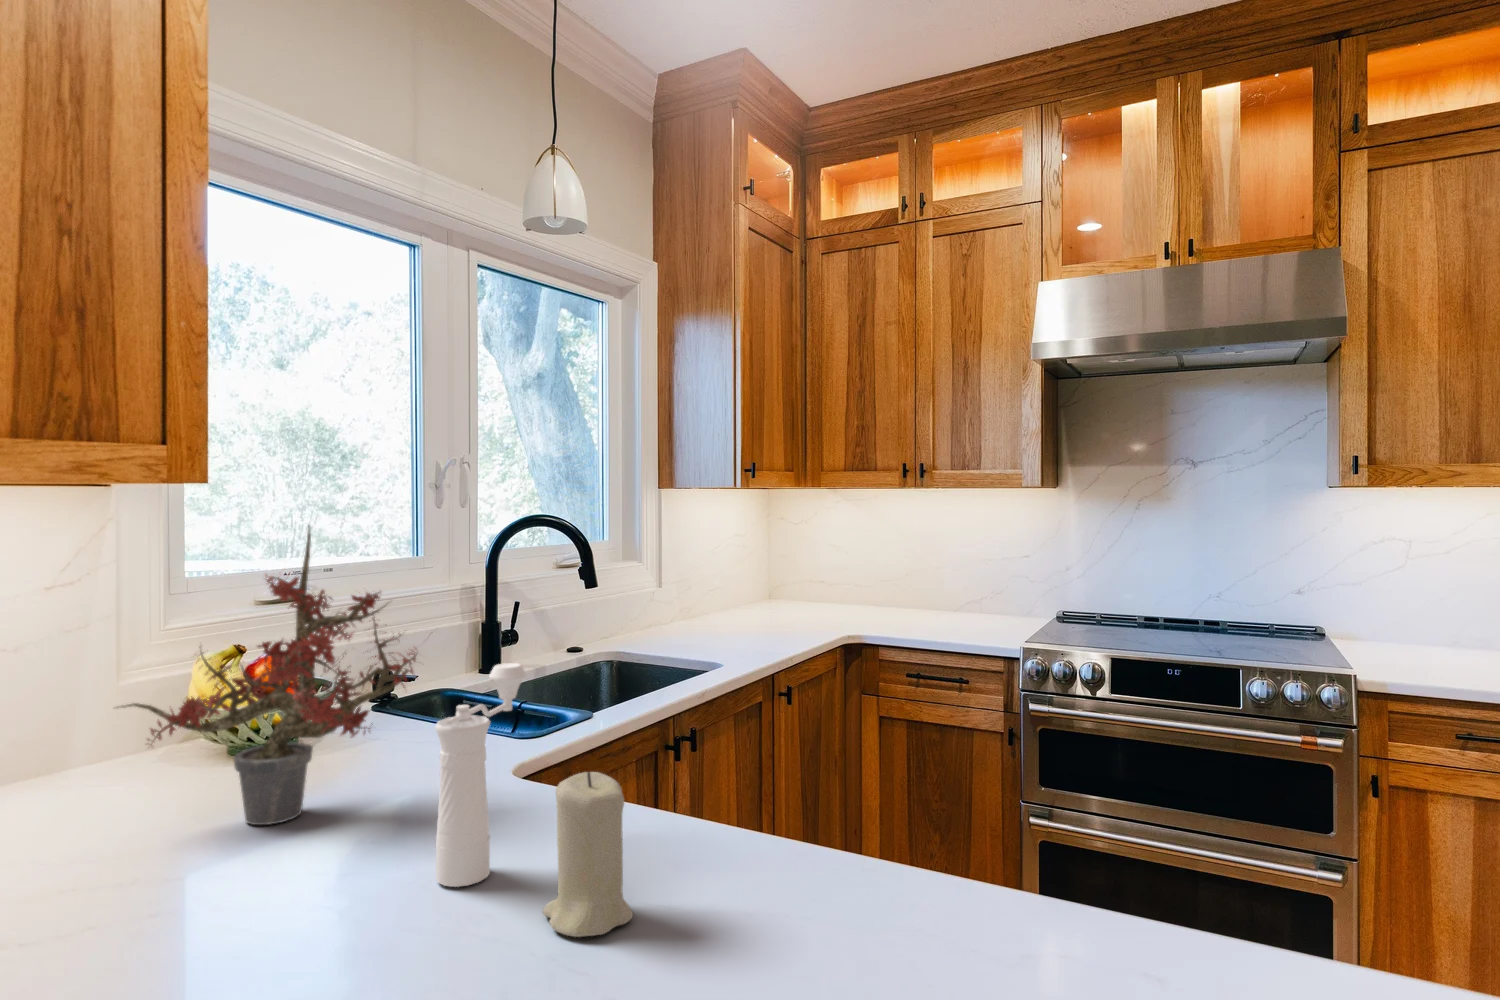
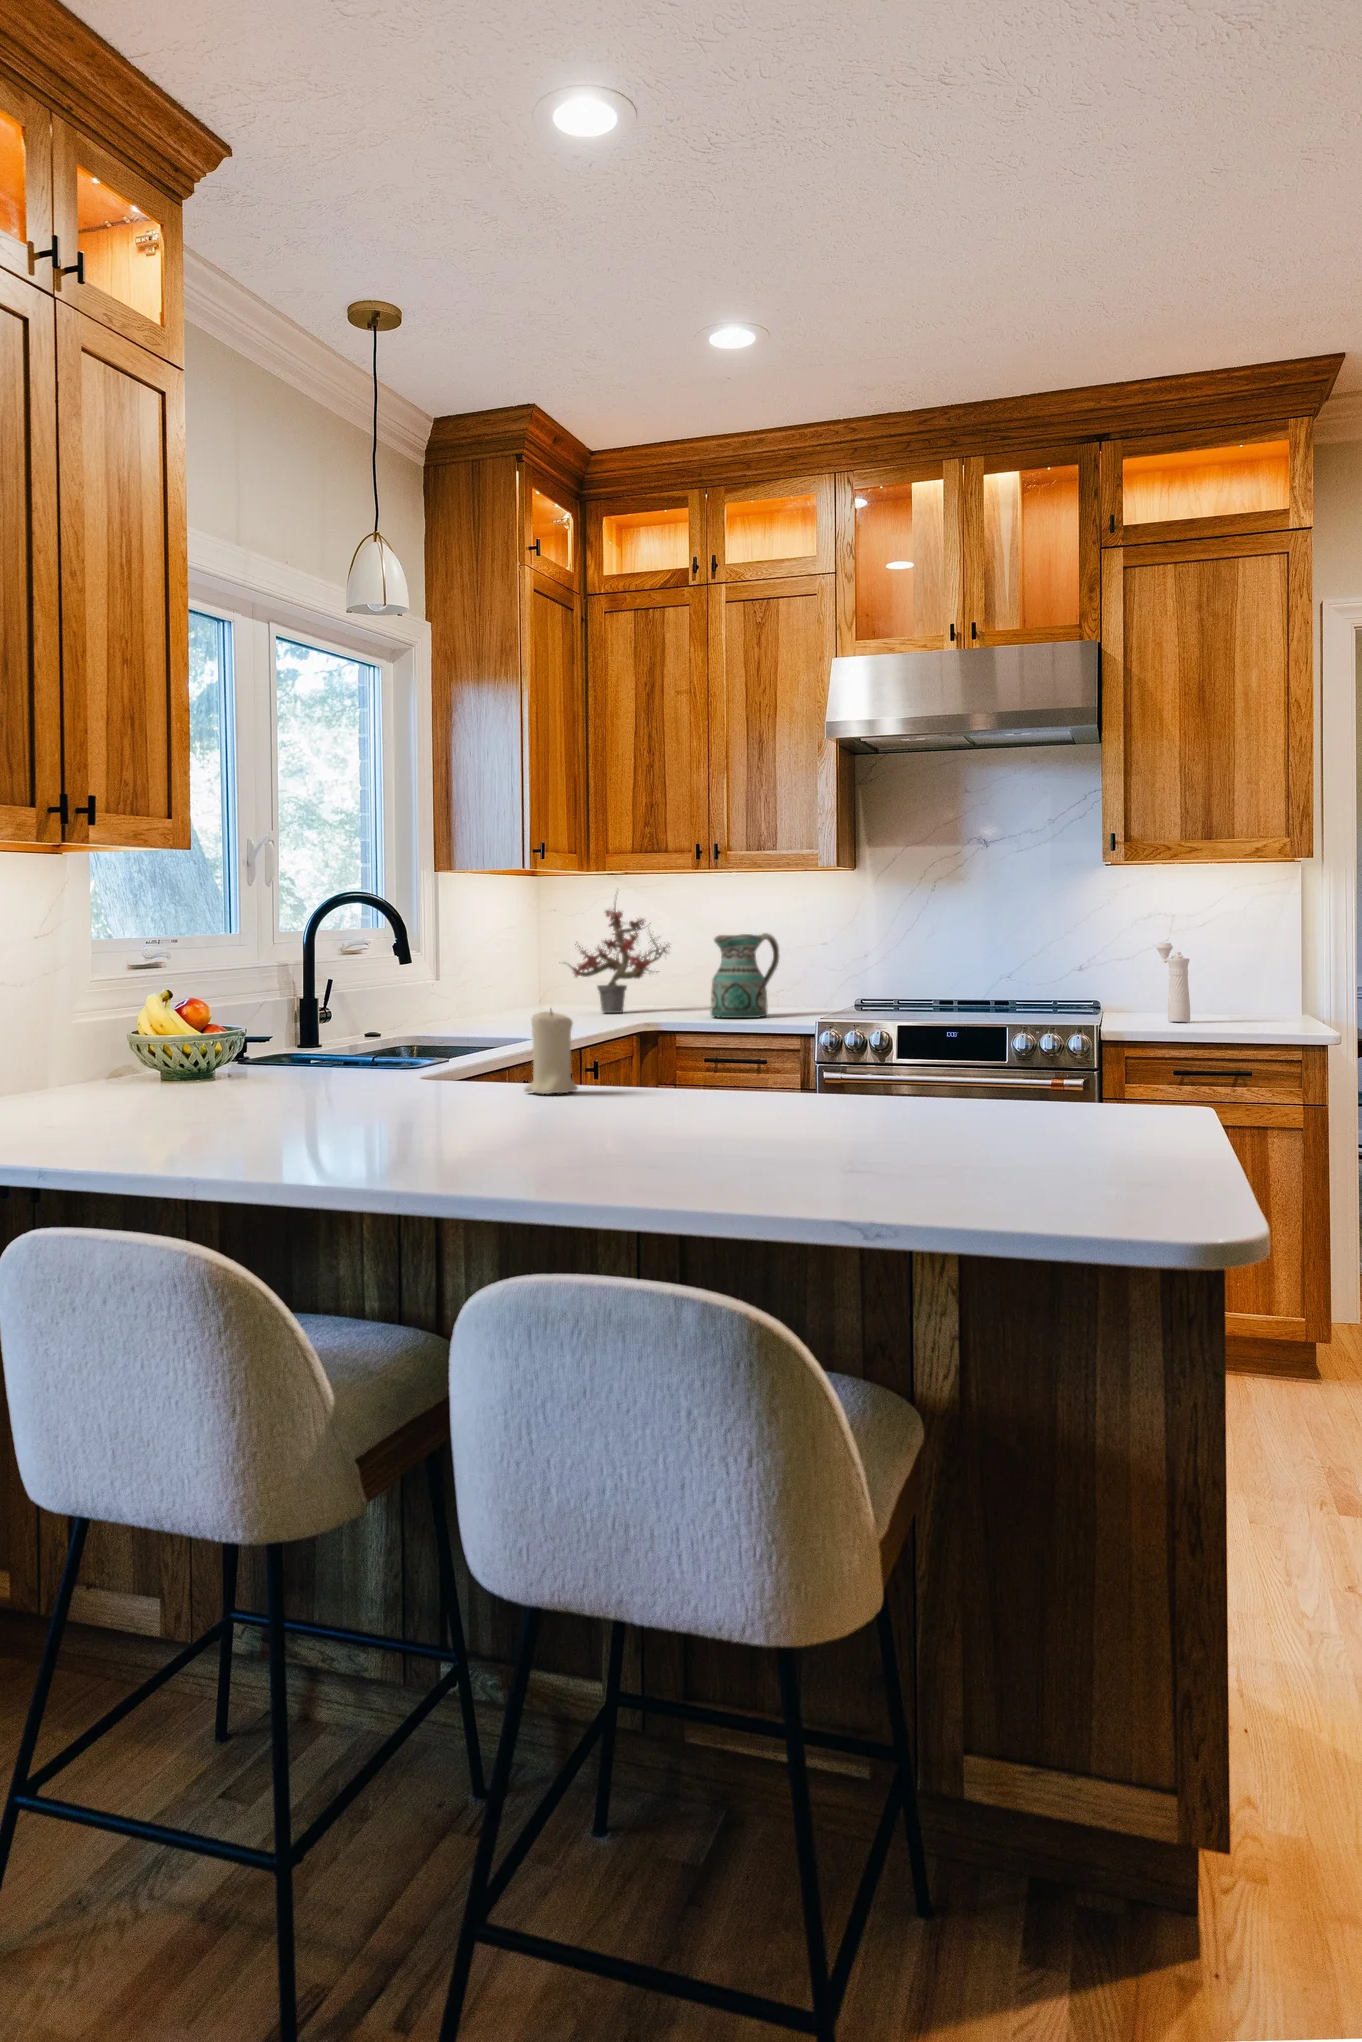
potted plant: present [121,526,417,825] -> present [564,905,670,1013]
ceramic pitcher: none [914,550,983,635] -> present [711,933,779,1018]
pepper mill: present [436,663,526,887] -> present [1156,943,1190,1022]

